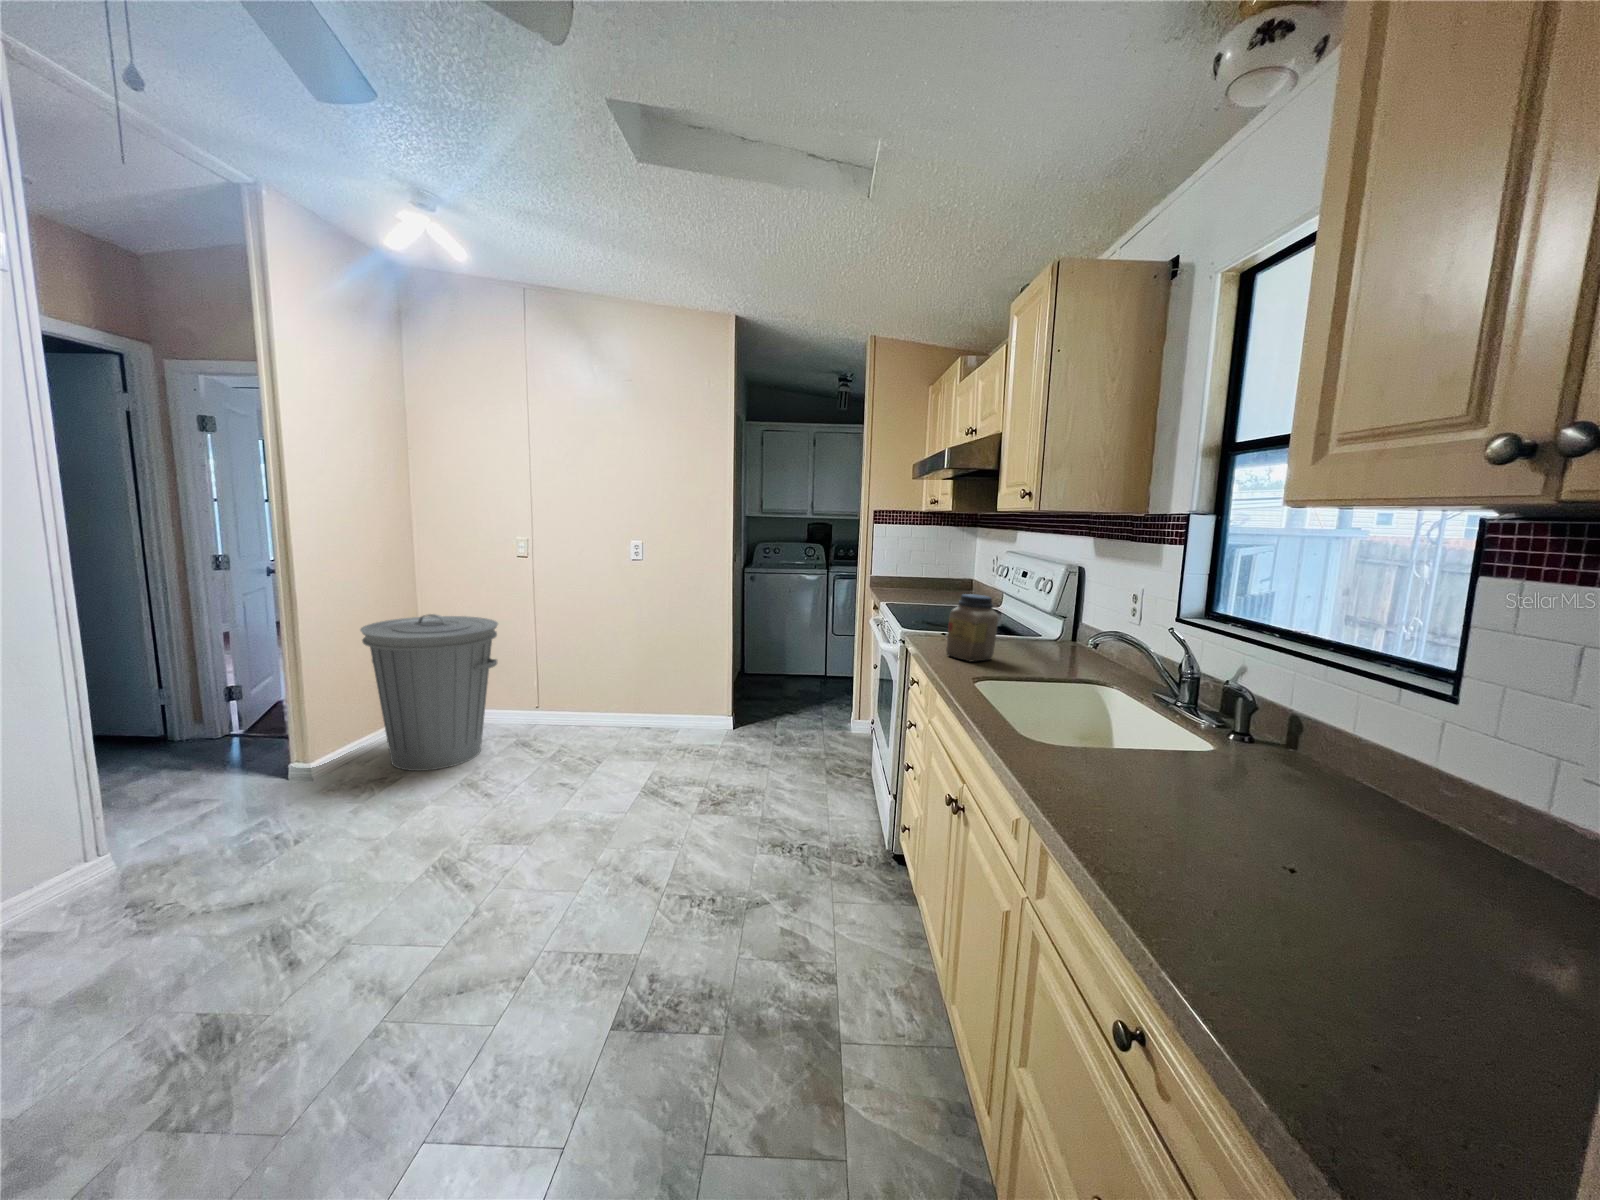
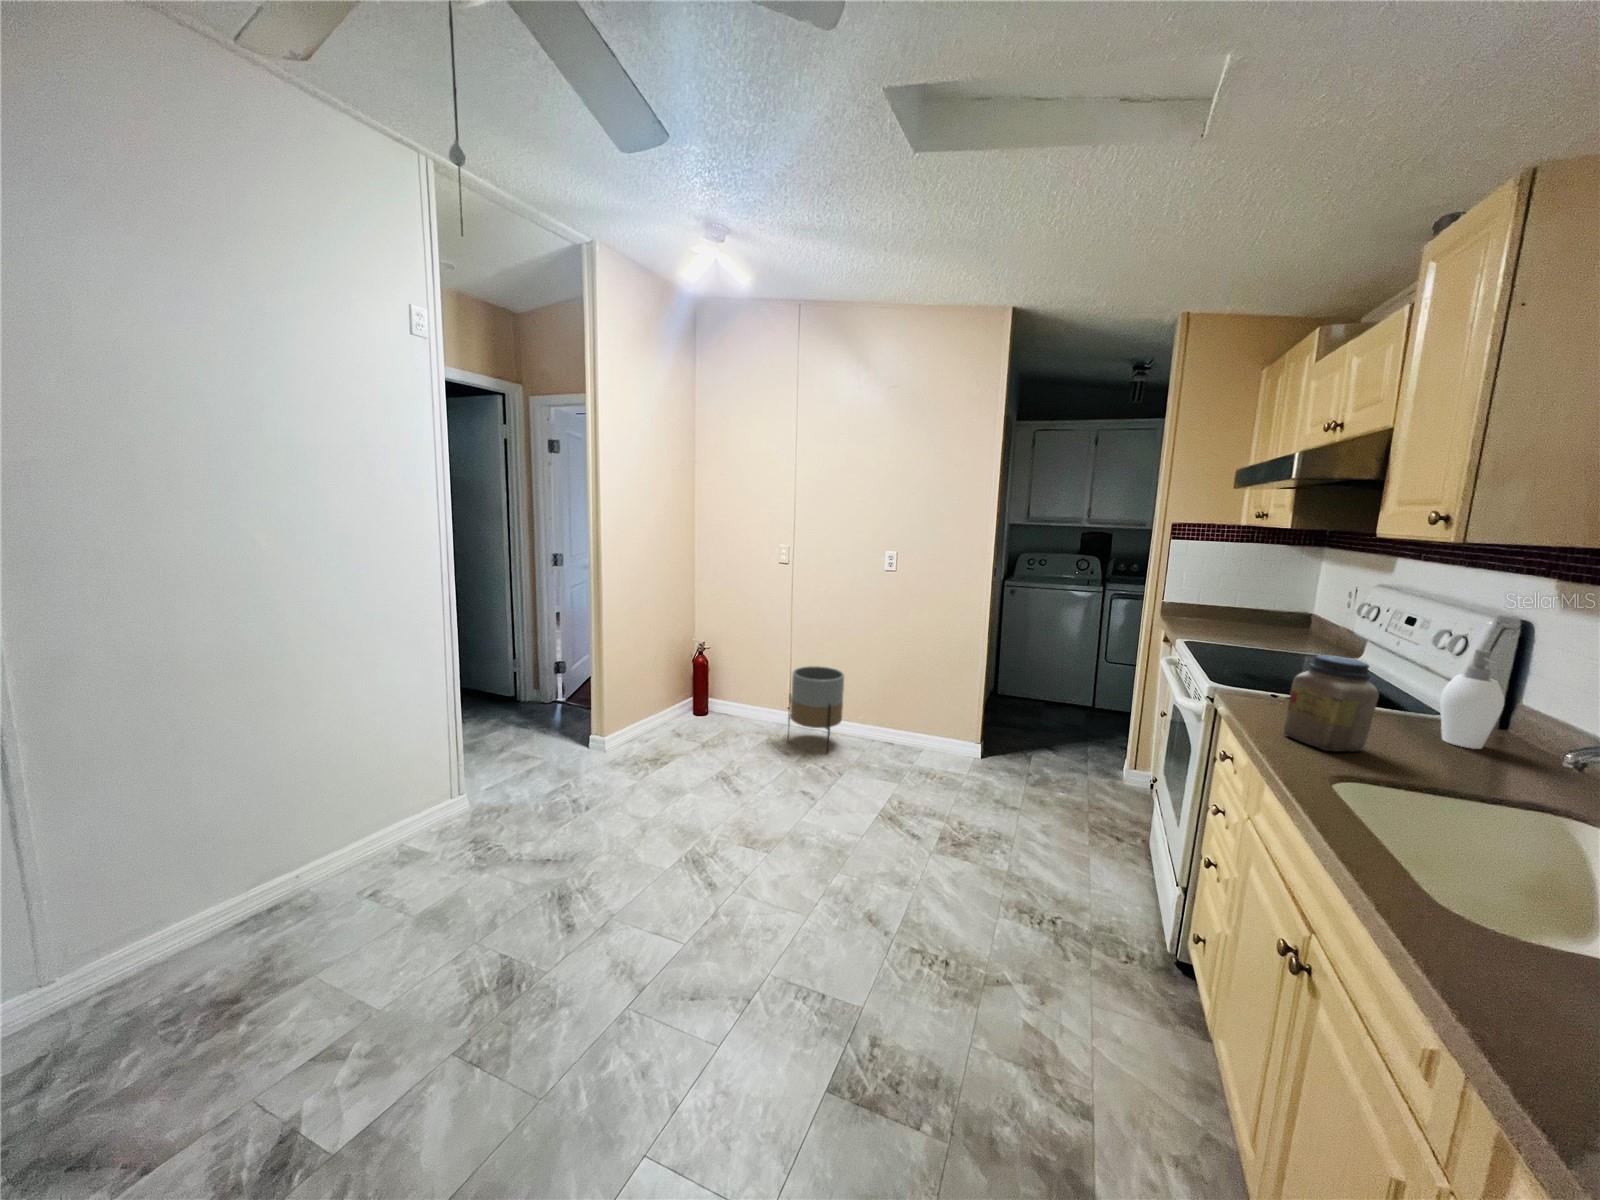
soap dispenser: none [1034,585,1065,652] -> present [1440,650,1504,749]
trash can: present [360,614,498,771] -> none [646,616,755,758]
planter: none [543,659,601,745] -> present [787,666,844,753]

